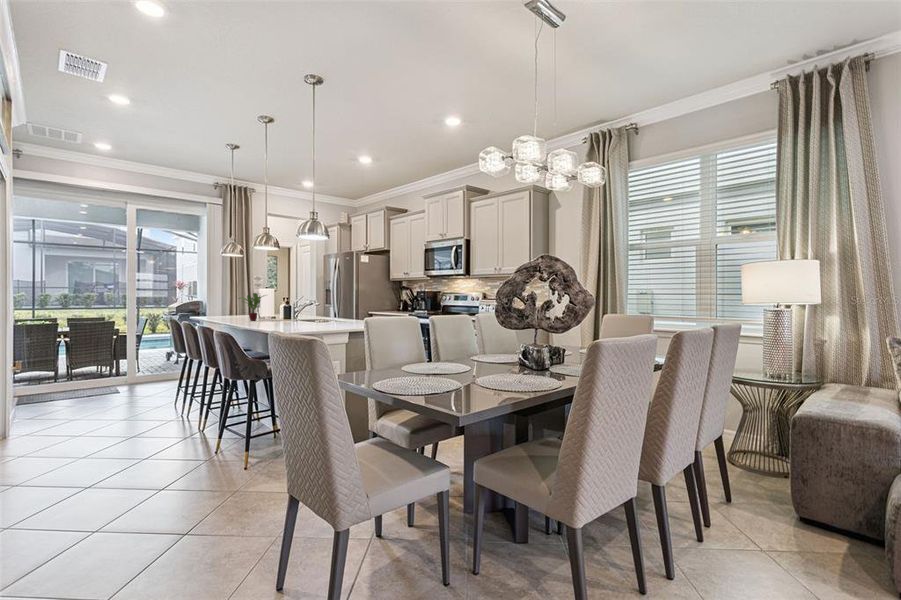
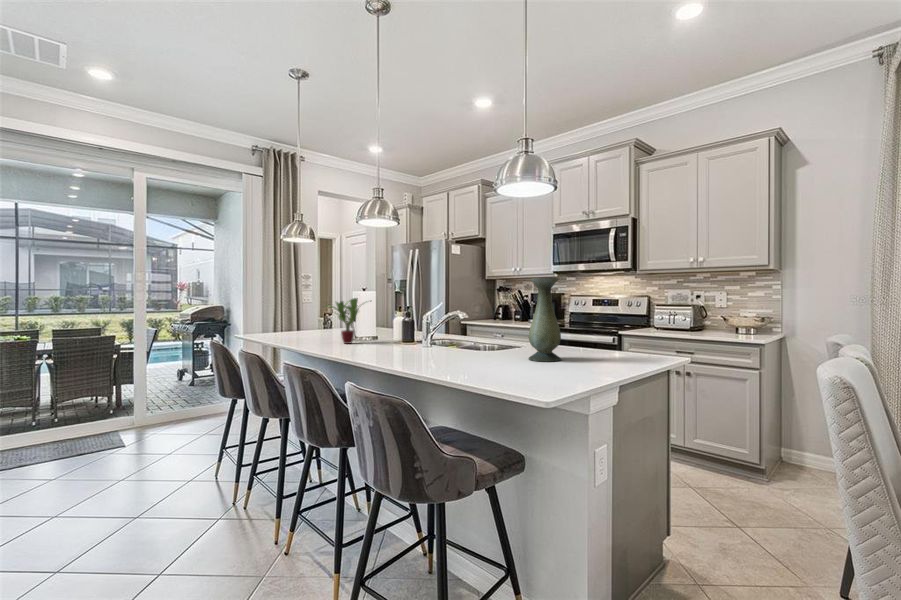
vase: none [329,282,348,326] -> present [529,278,561,361]

